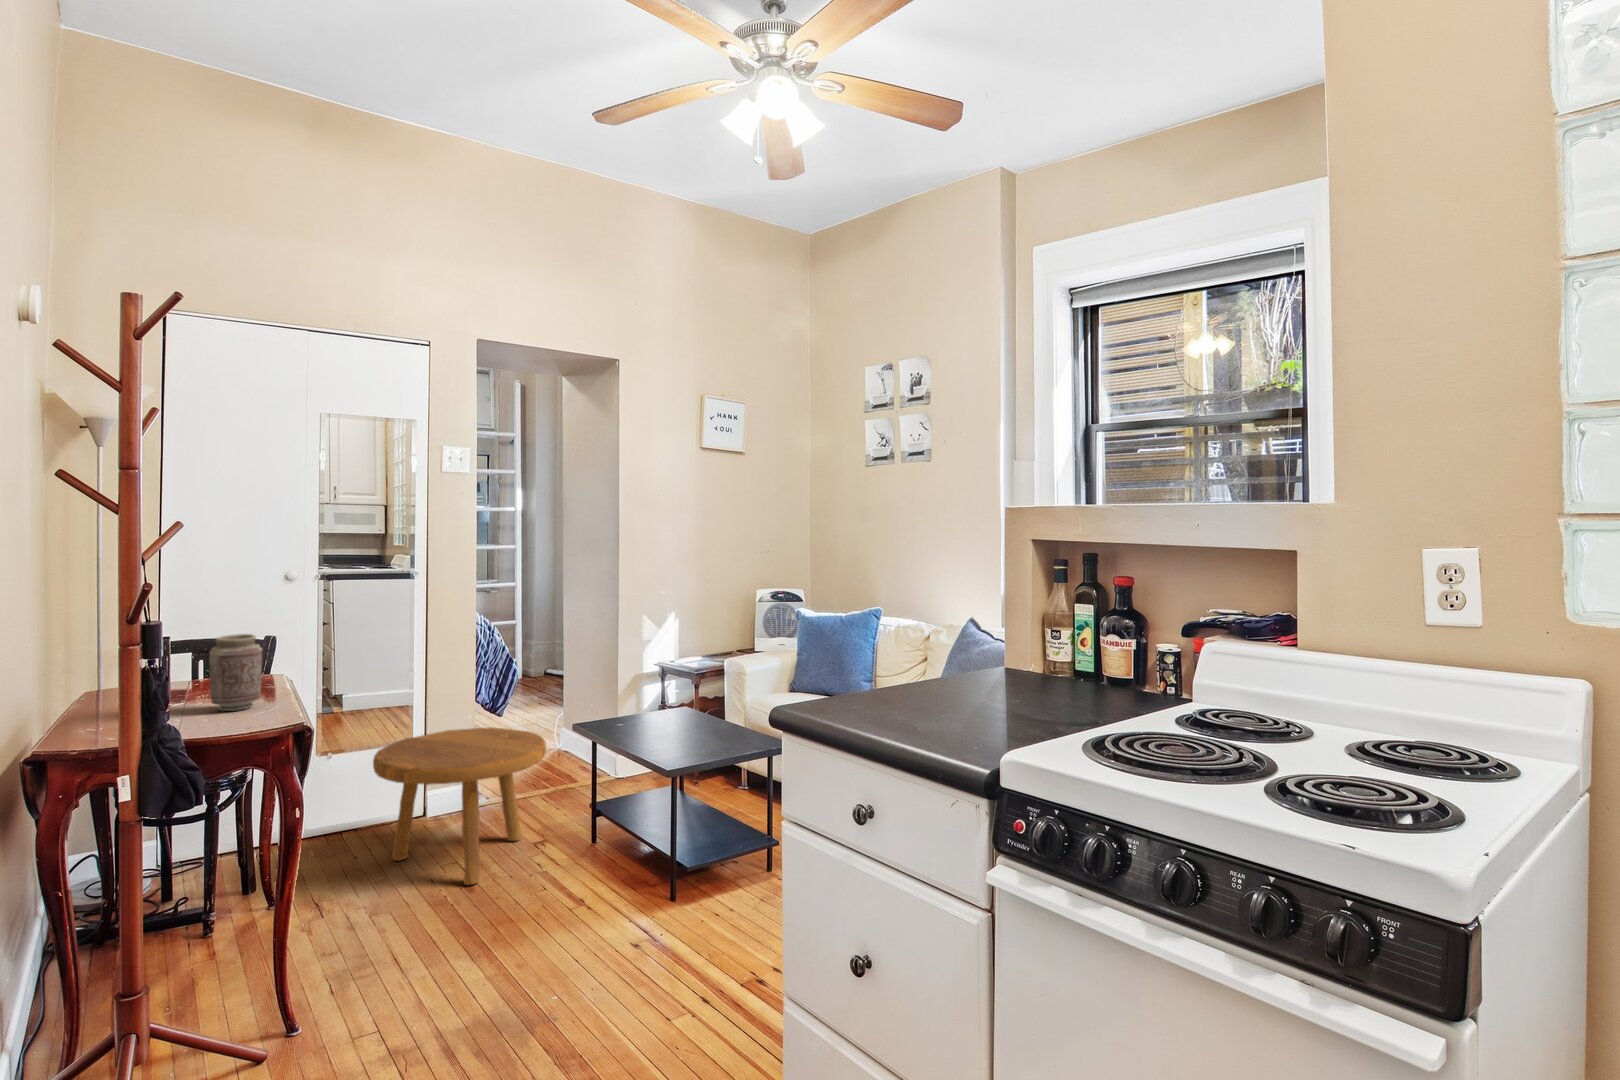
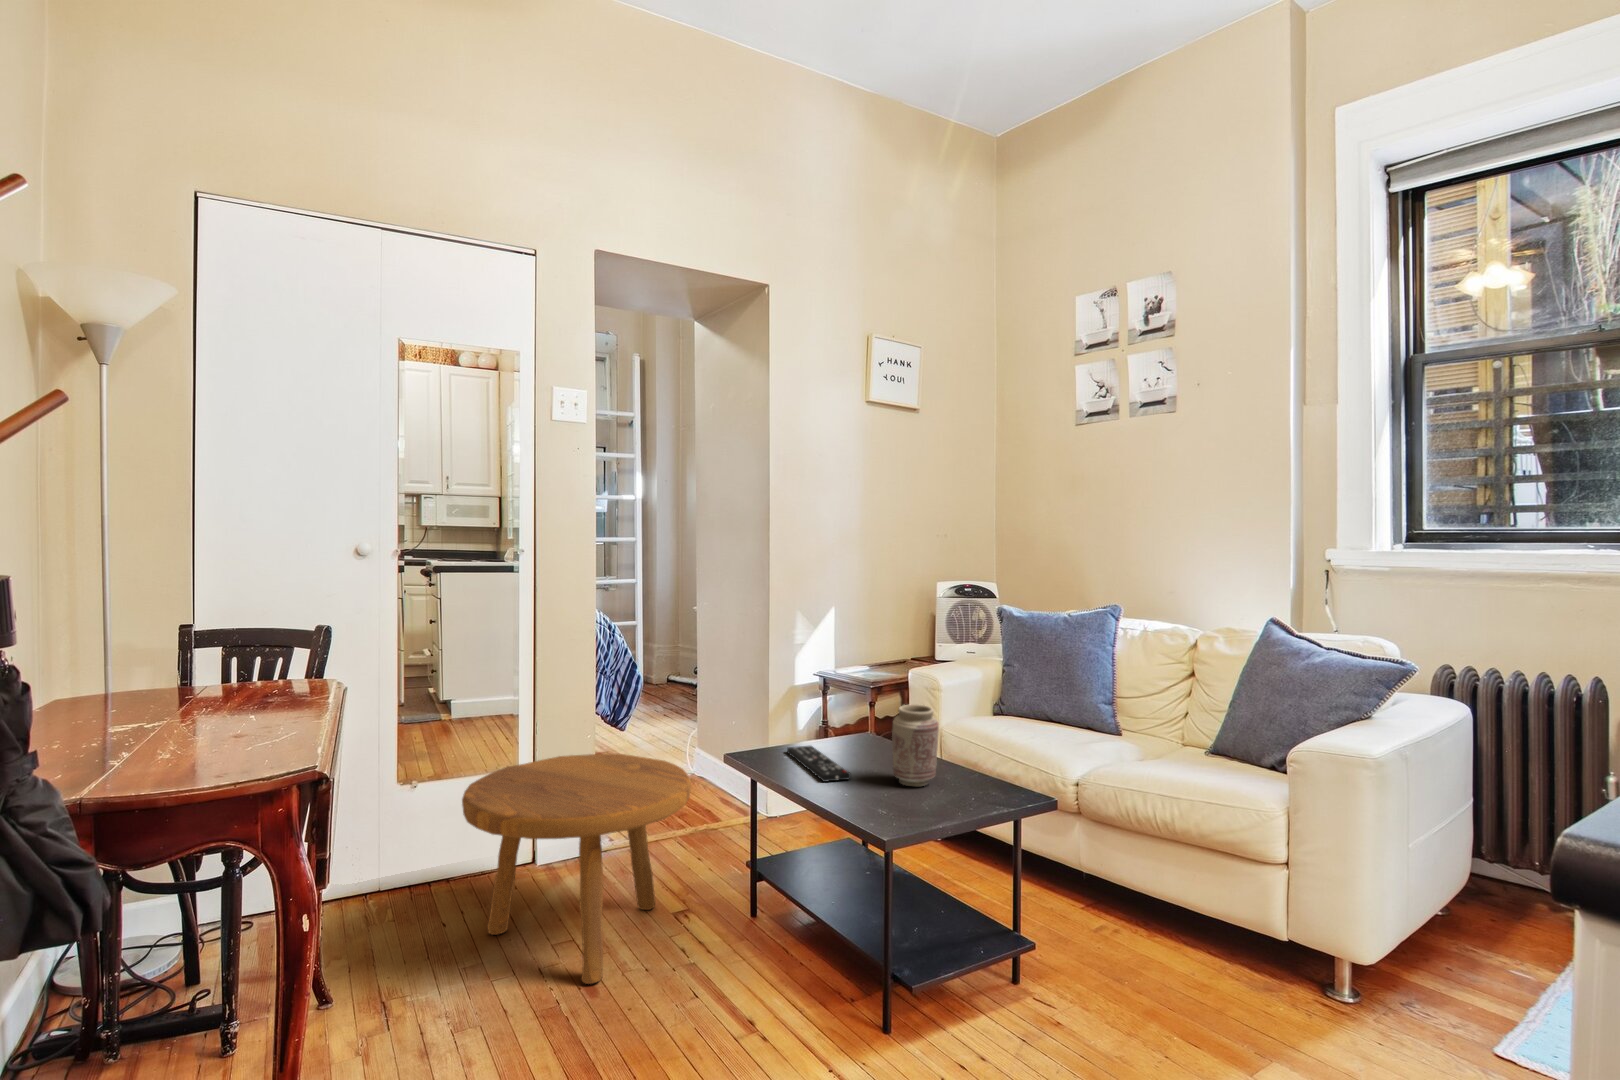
vase: present [209,634,262,711] -> present [892,704,939,786]
remote control: none [621,717,661,741] -> present [787,746,851,782]

